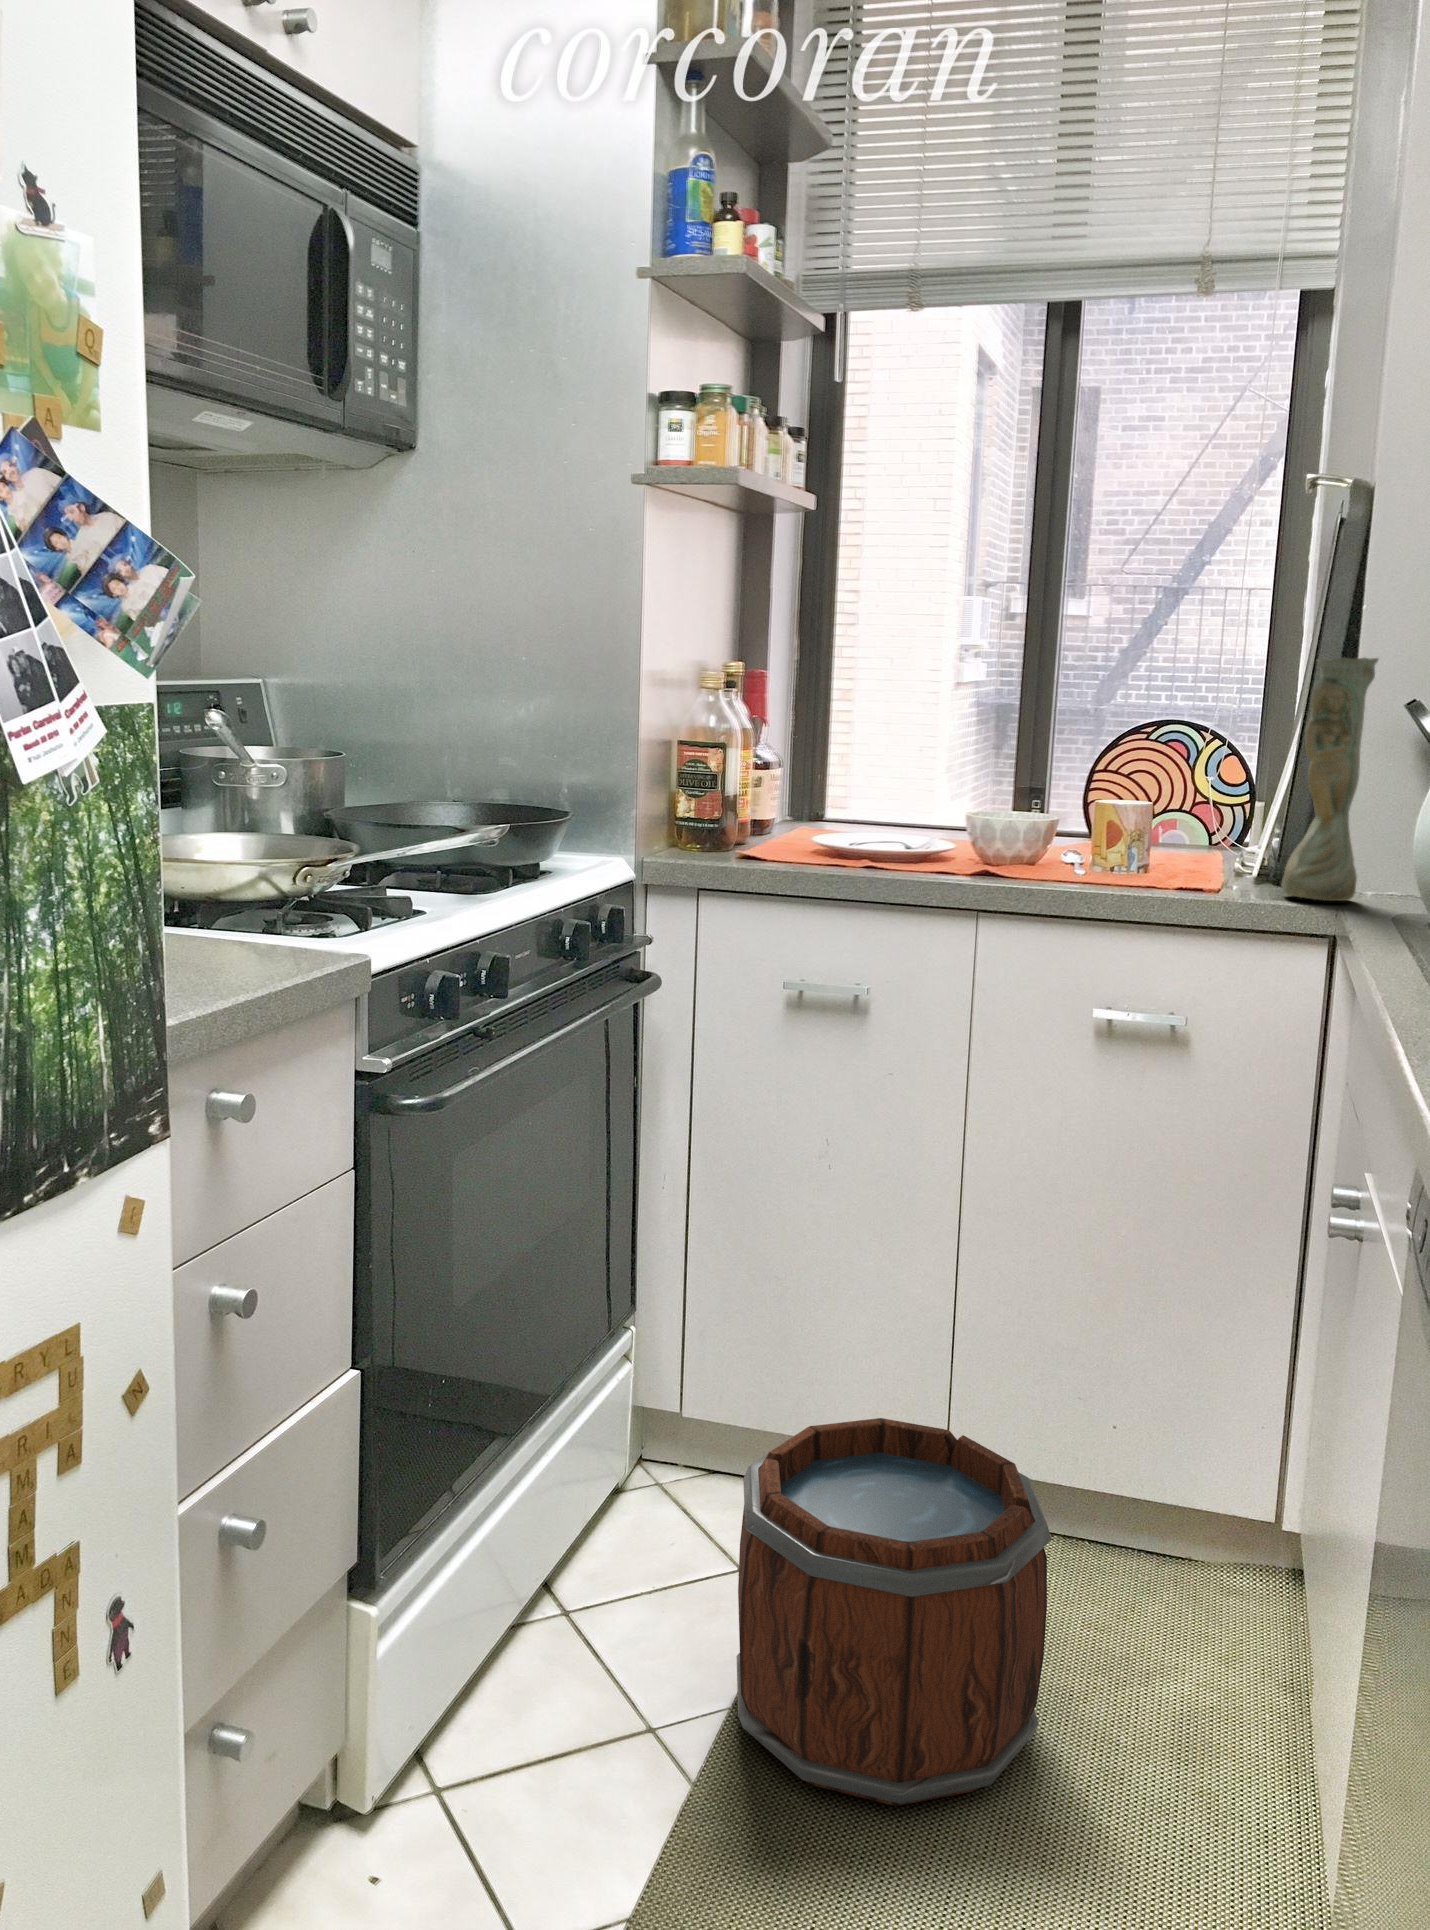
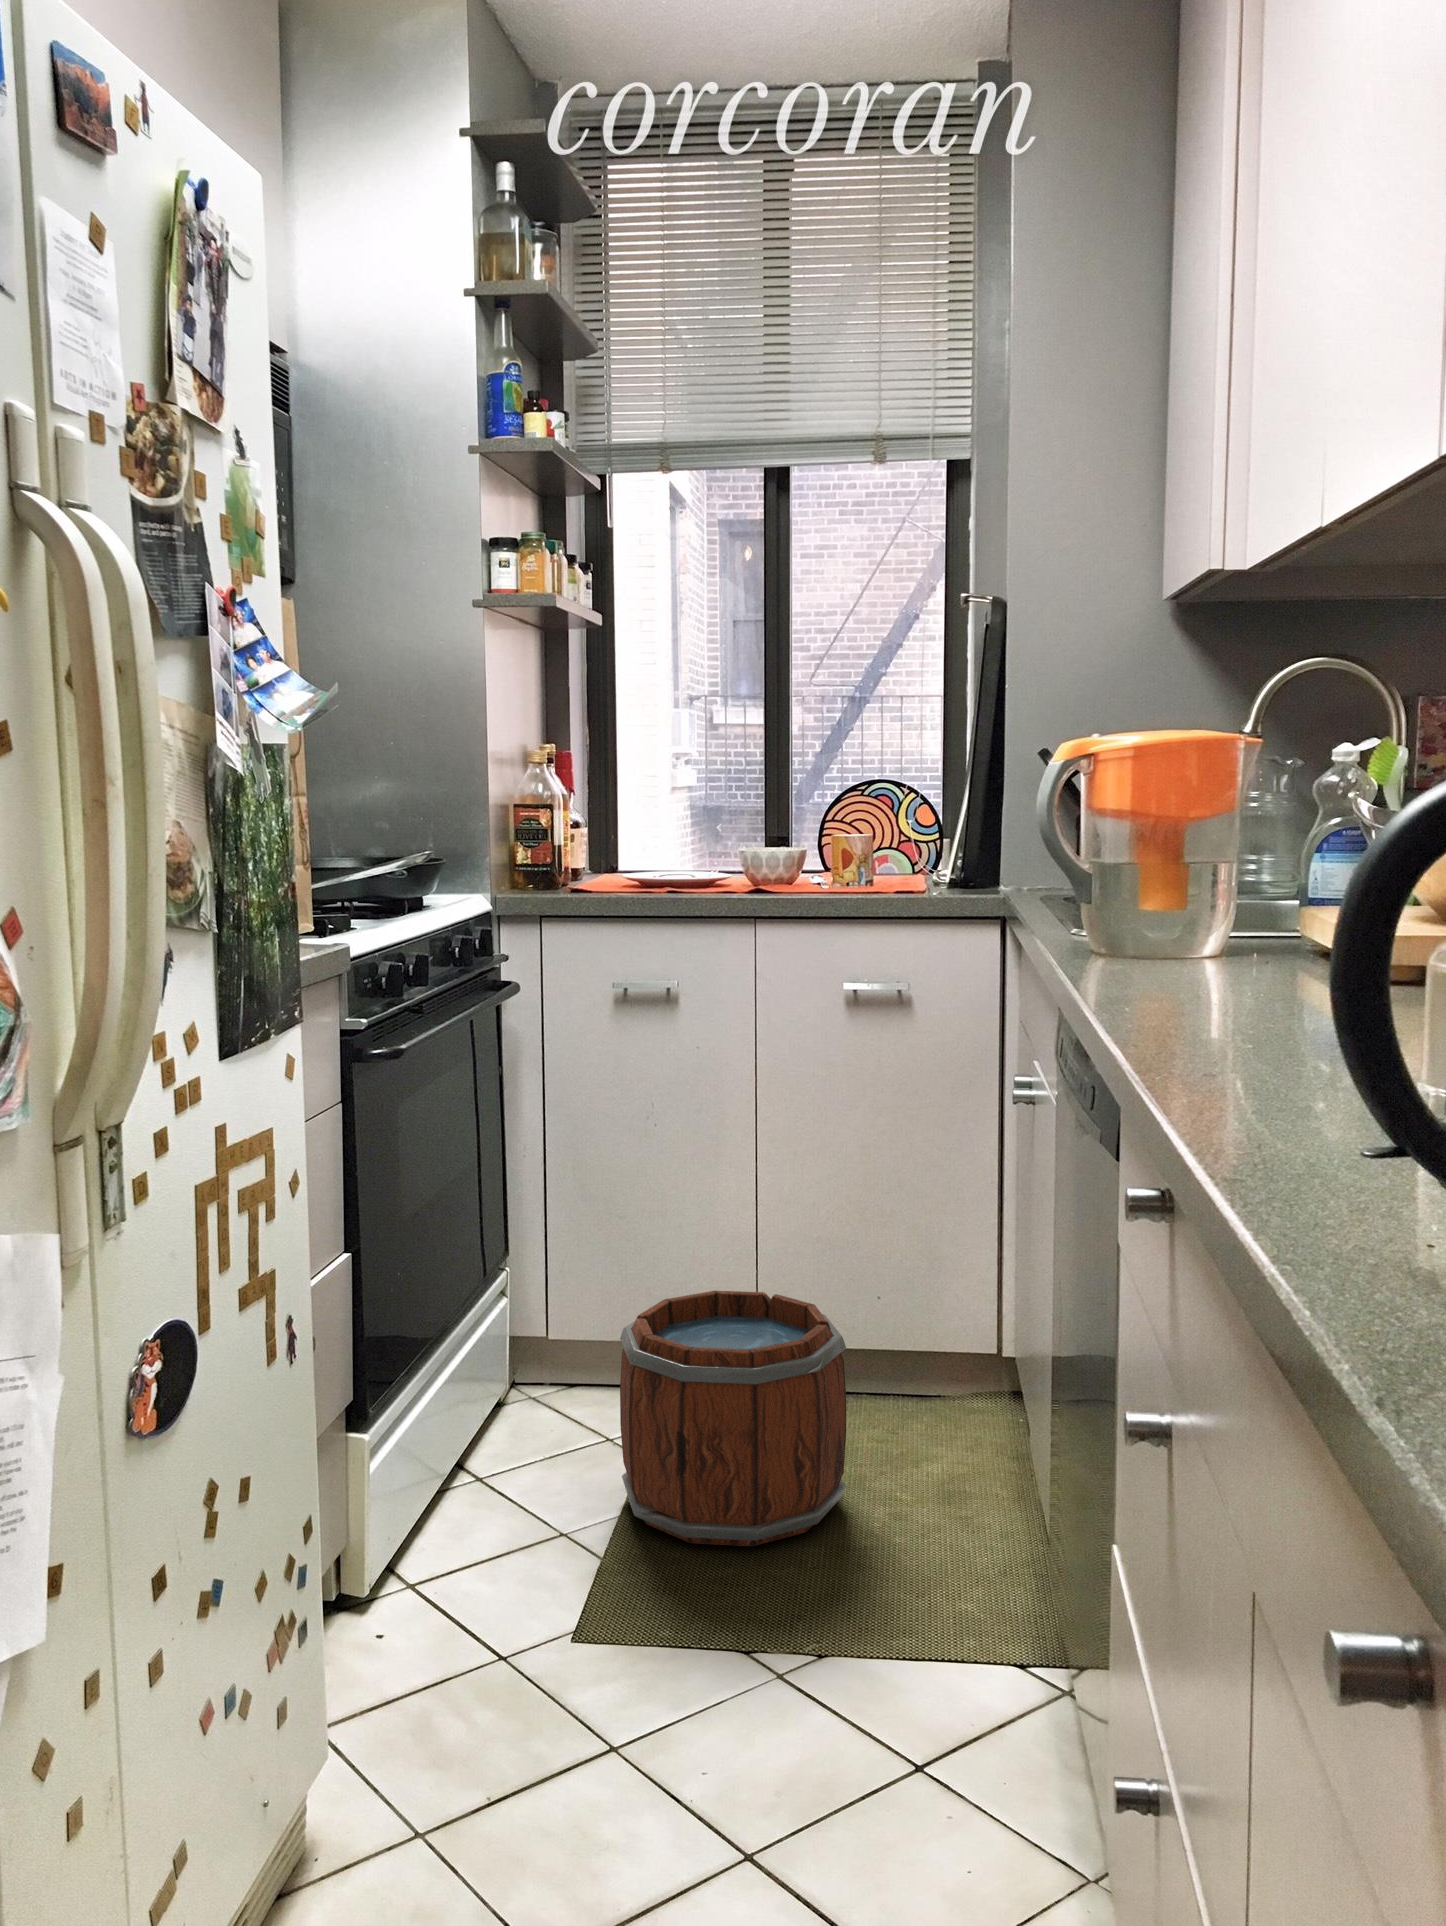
vase: present [1281,658,1378,901] -> none [968,721,1021,894]

